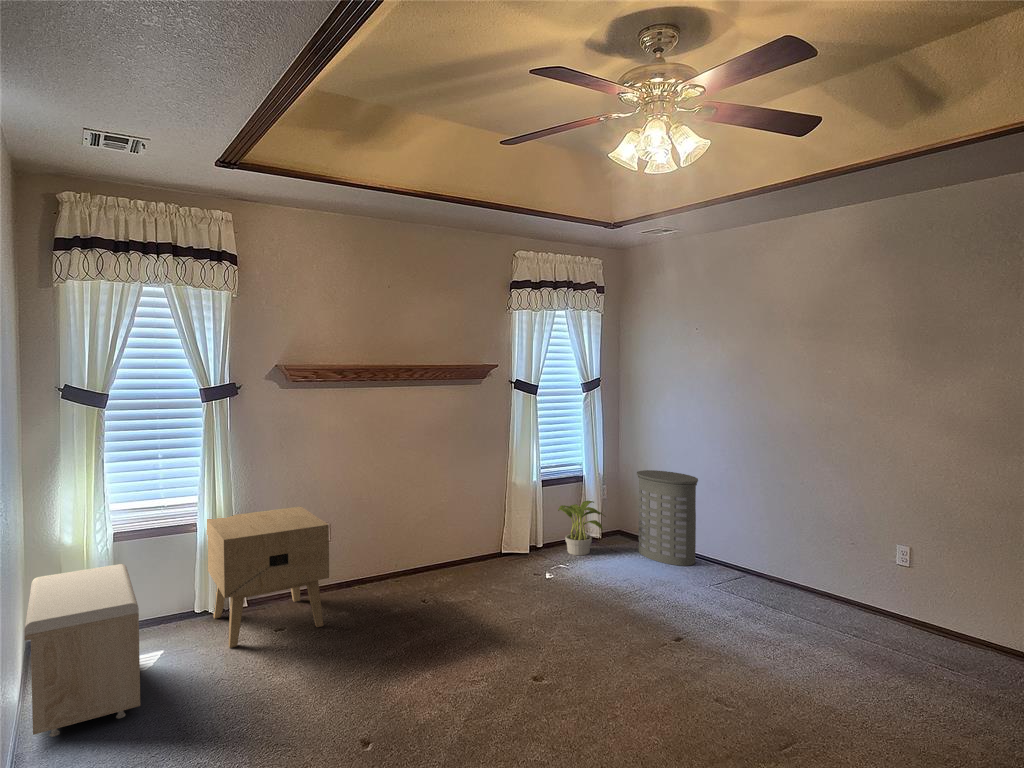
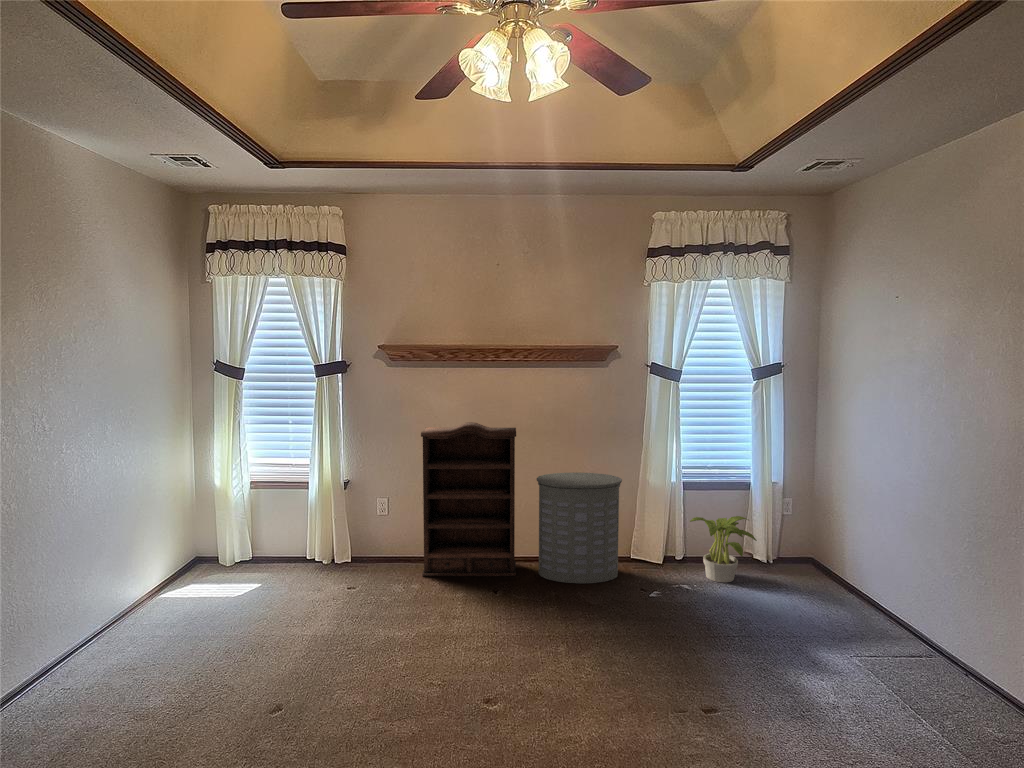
bookshelf: none [329,441,428,602] -> present [421,422,516,576]
laundry hamper: present [637,470,698,566] -> present [537,472,622,583]
nightstand: present [206,506,329,648] -> none [289,479,400,597]
storage bench: present [24,564,140,737] -> none [97,509,232,636]

